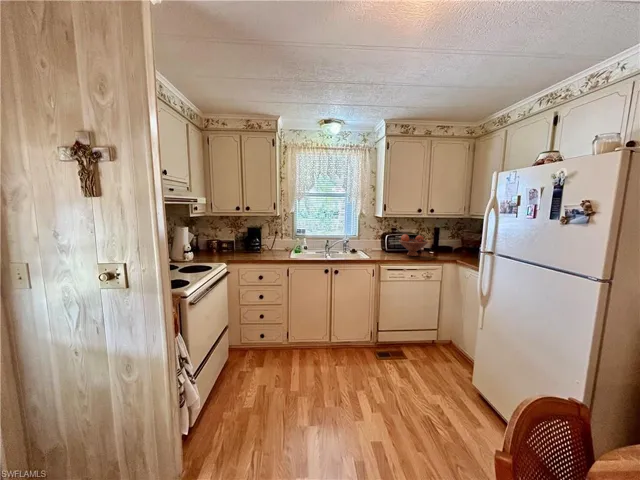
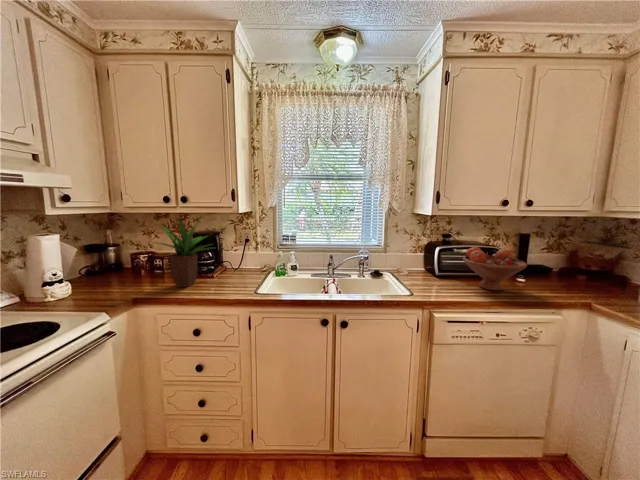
potted plant: none [235,217,267,256] -> present [156,217,212,287]

